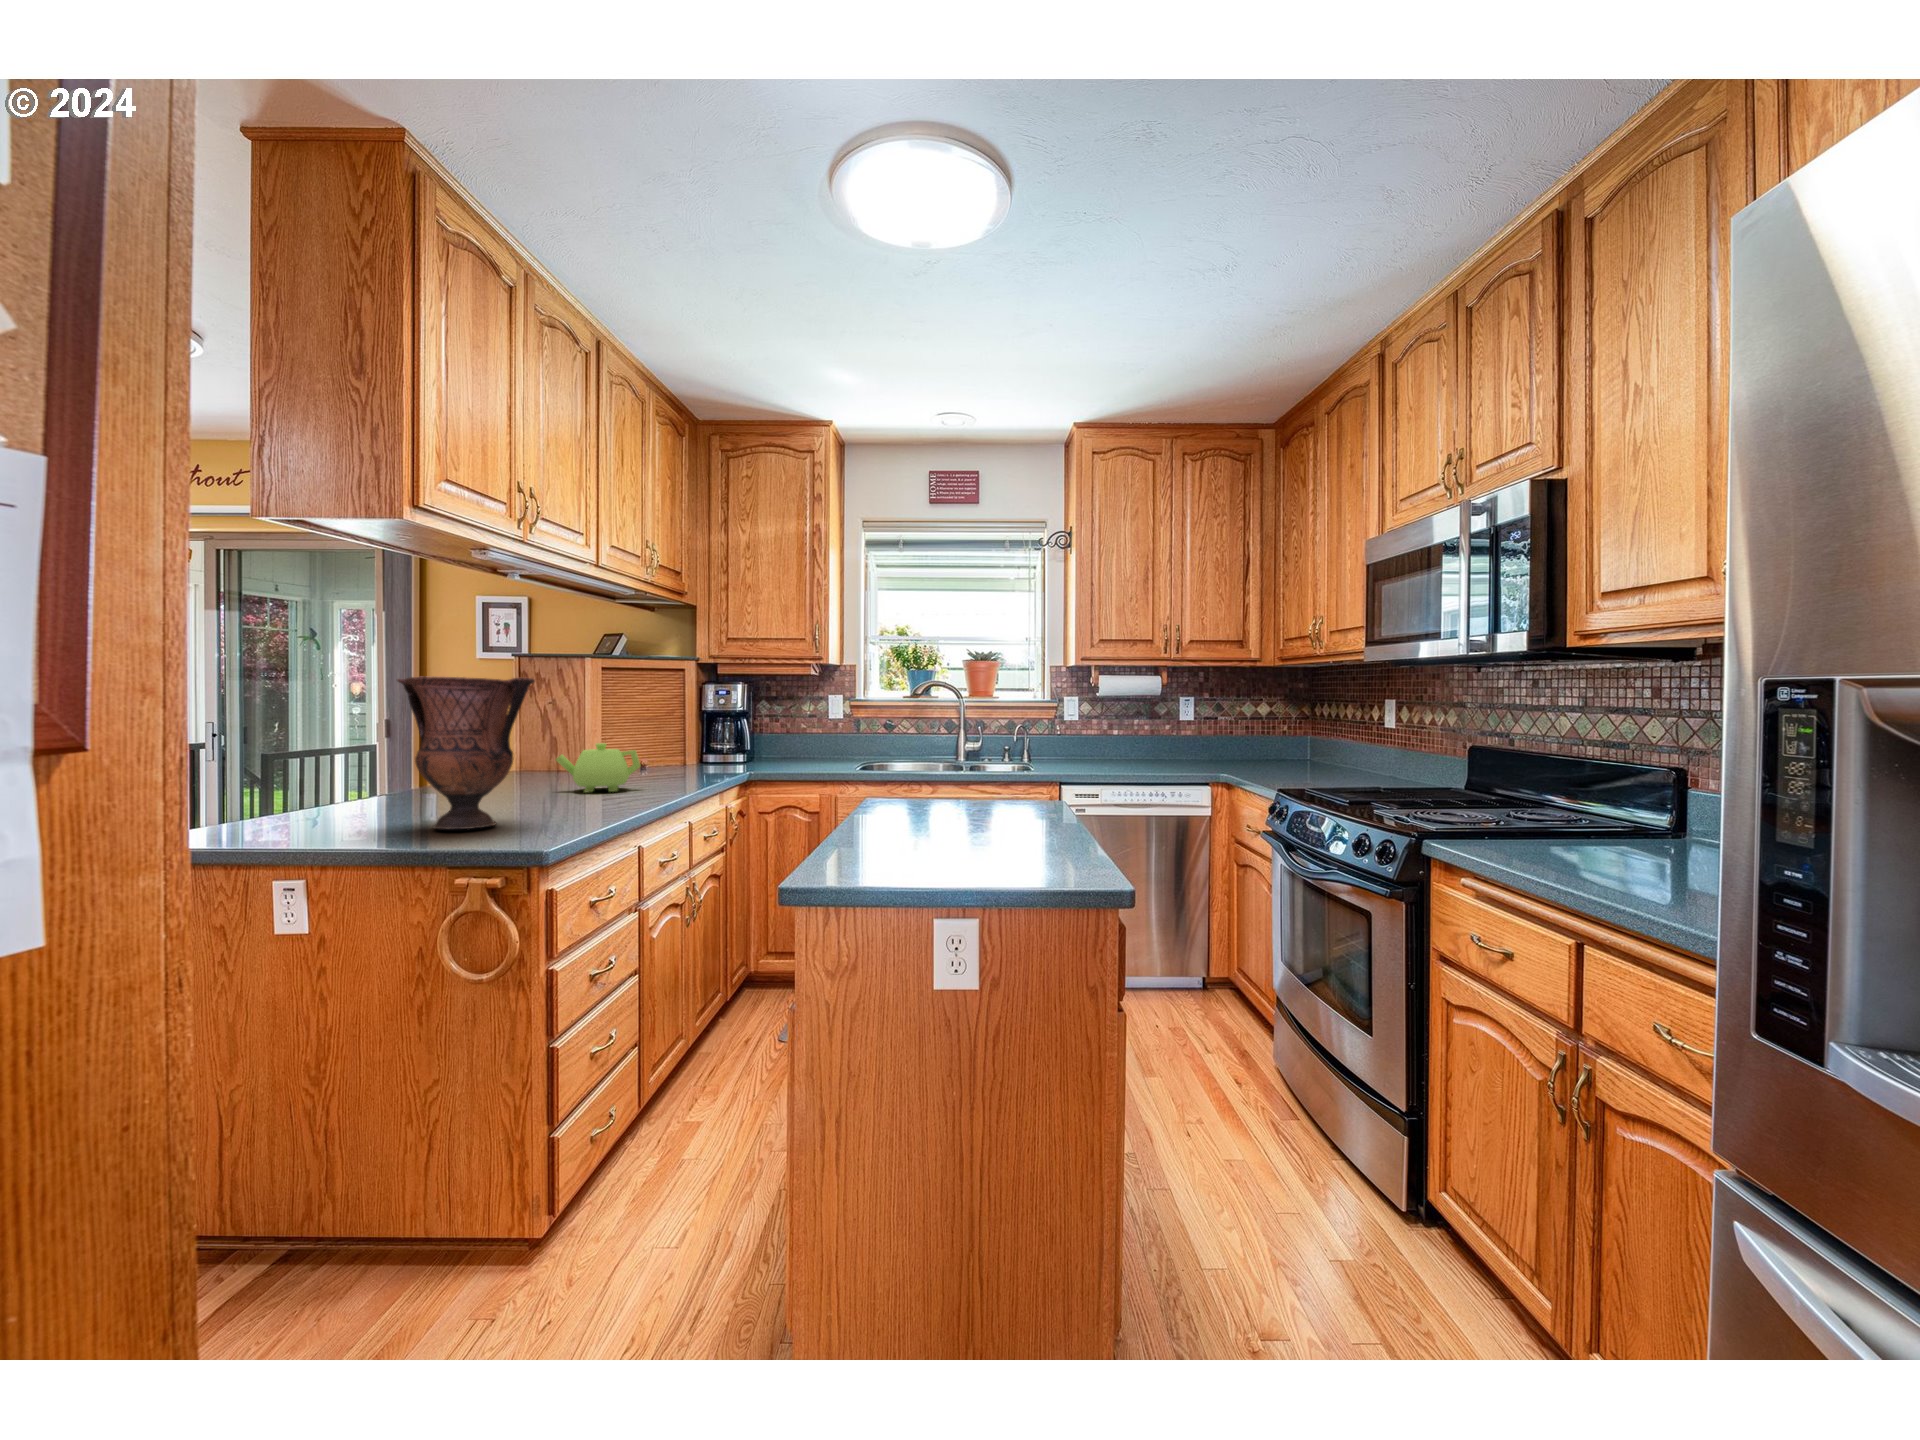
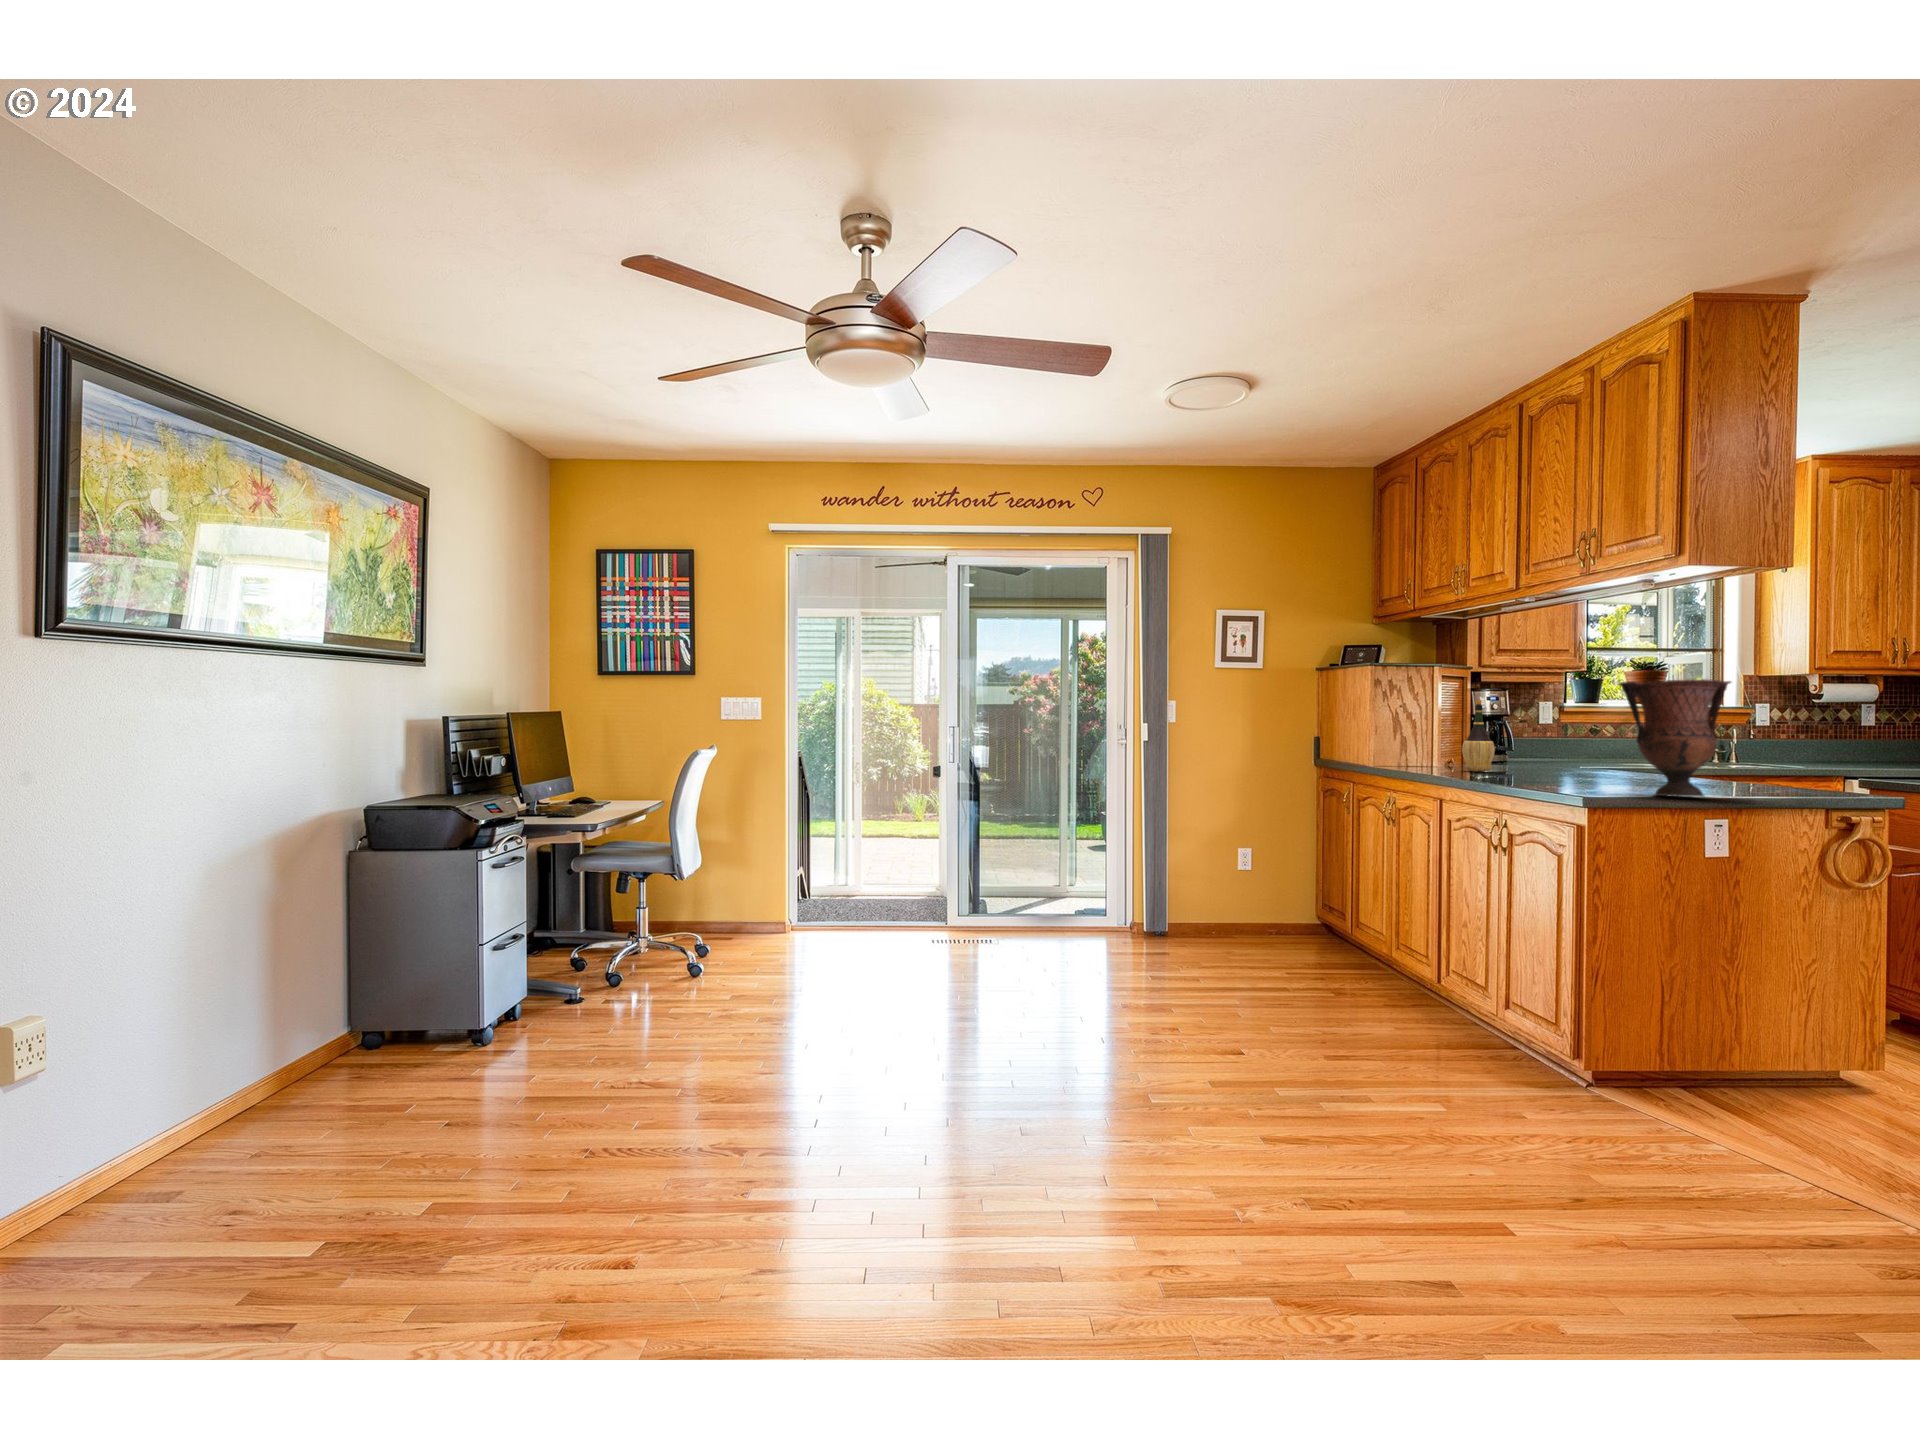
wine bottle: none [632,694,666,774] -> present [1462,700,1495,772]
teapot: present [556,743,640,793] -> none [1524,740,1580,781]

